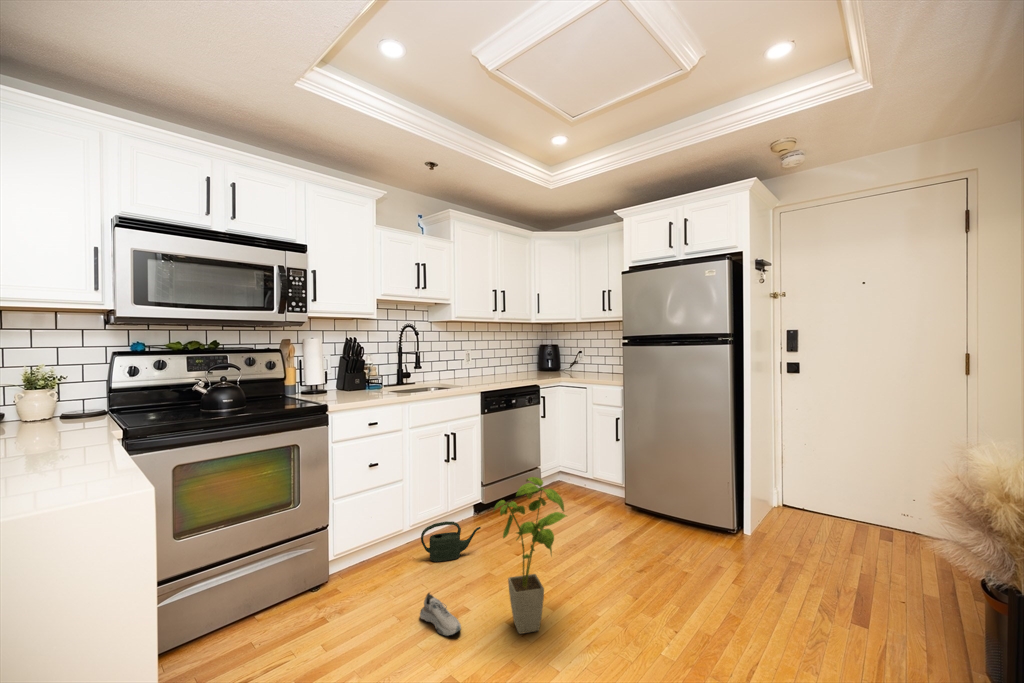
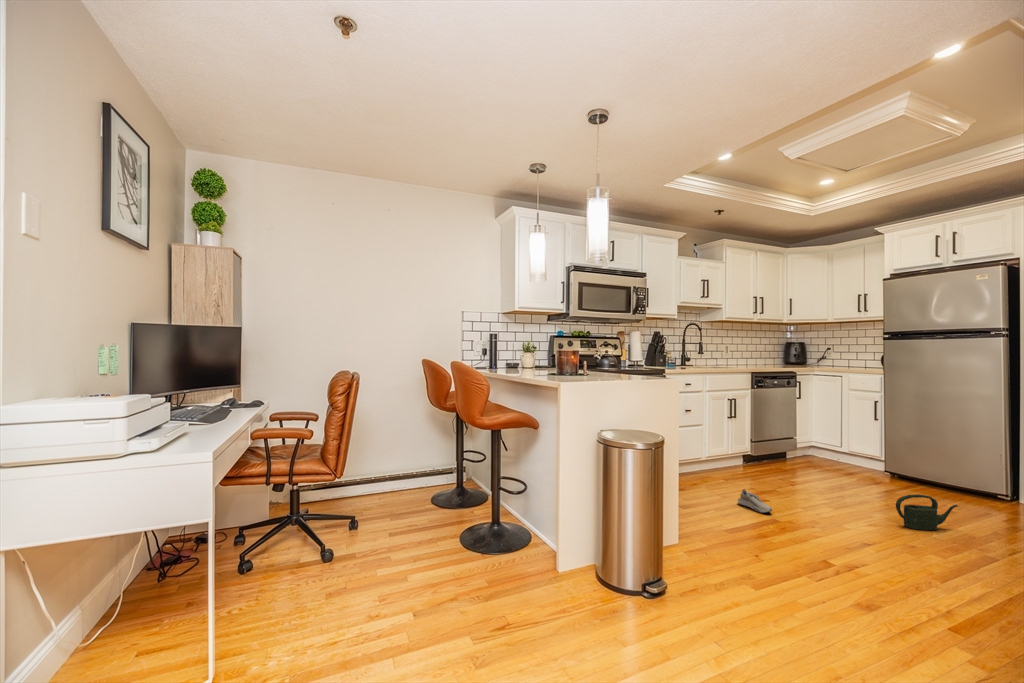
house plant: present [493,477,567,634] -> none [794,420,856,521]
watering can: present [421,521,481,562] -> present [896,495,958,530]

